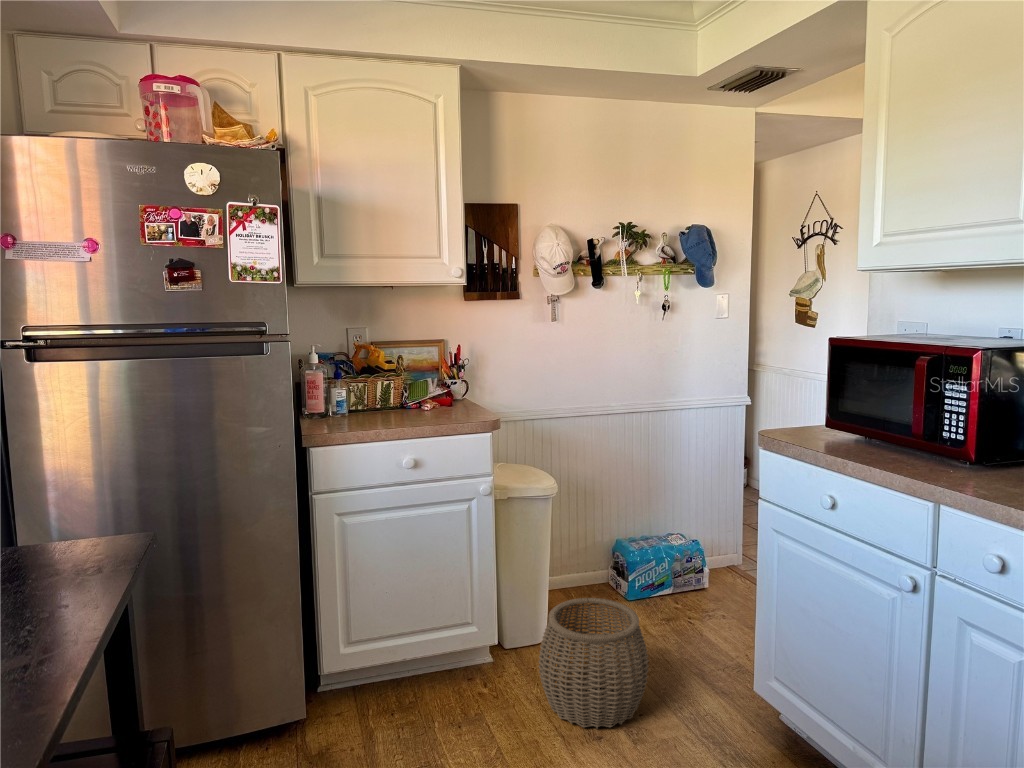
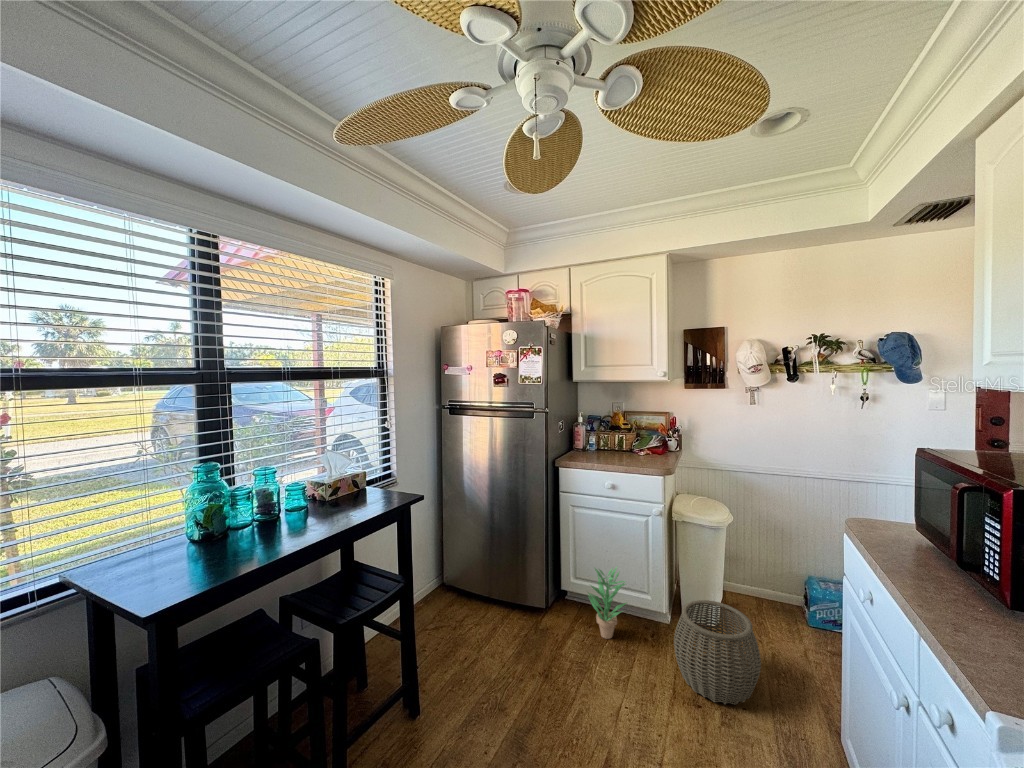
potted plant: none [386,594,461,720] -> present [588,568,626,639]

